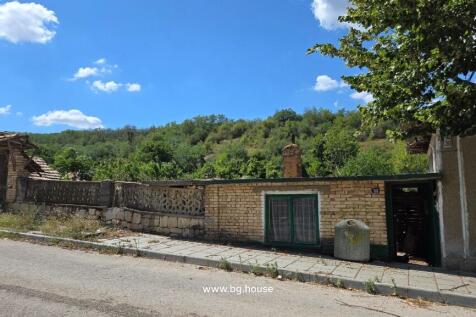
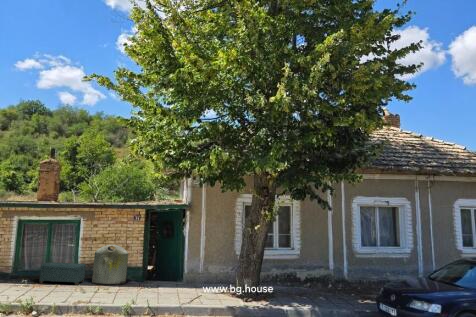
bench: none [286,234,327,258] -> present [39,262,86,285]

